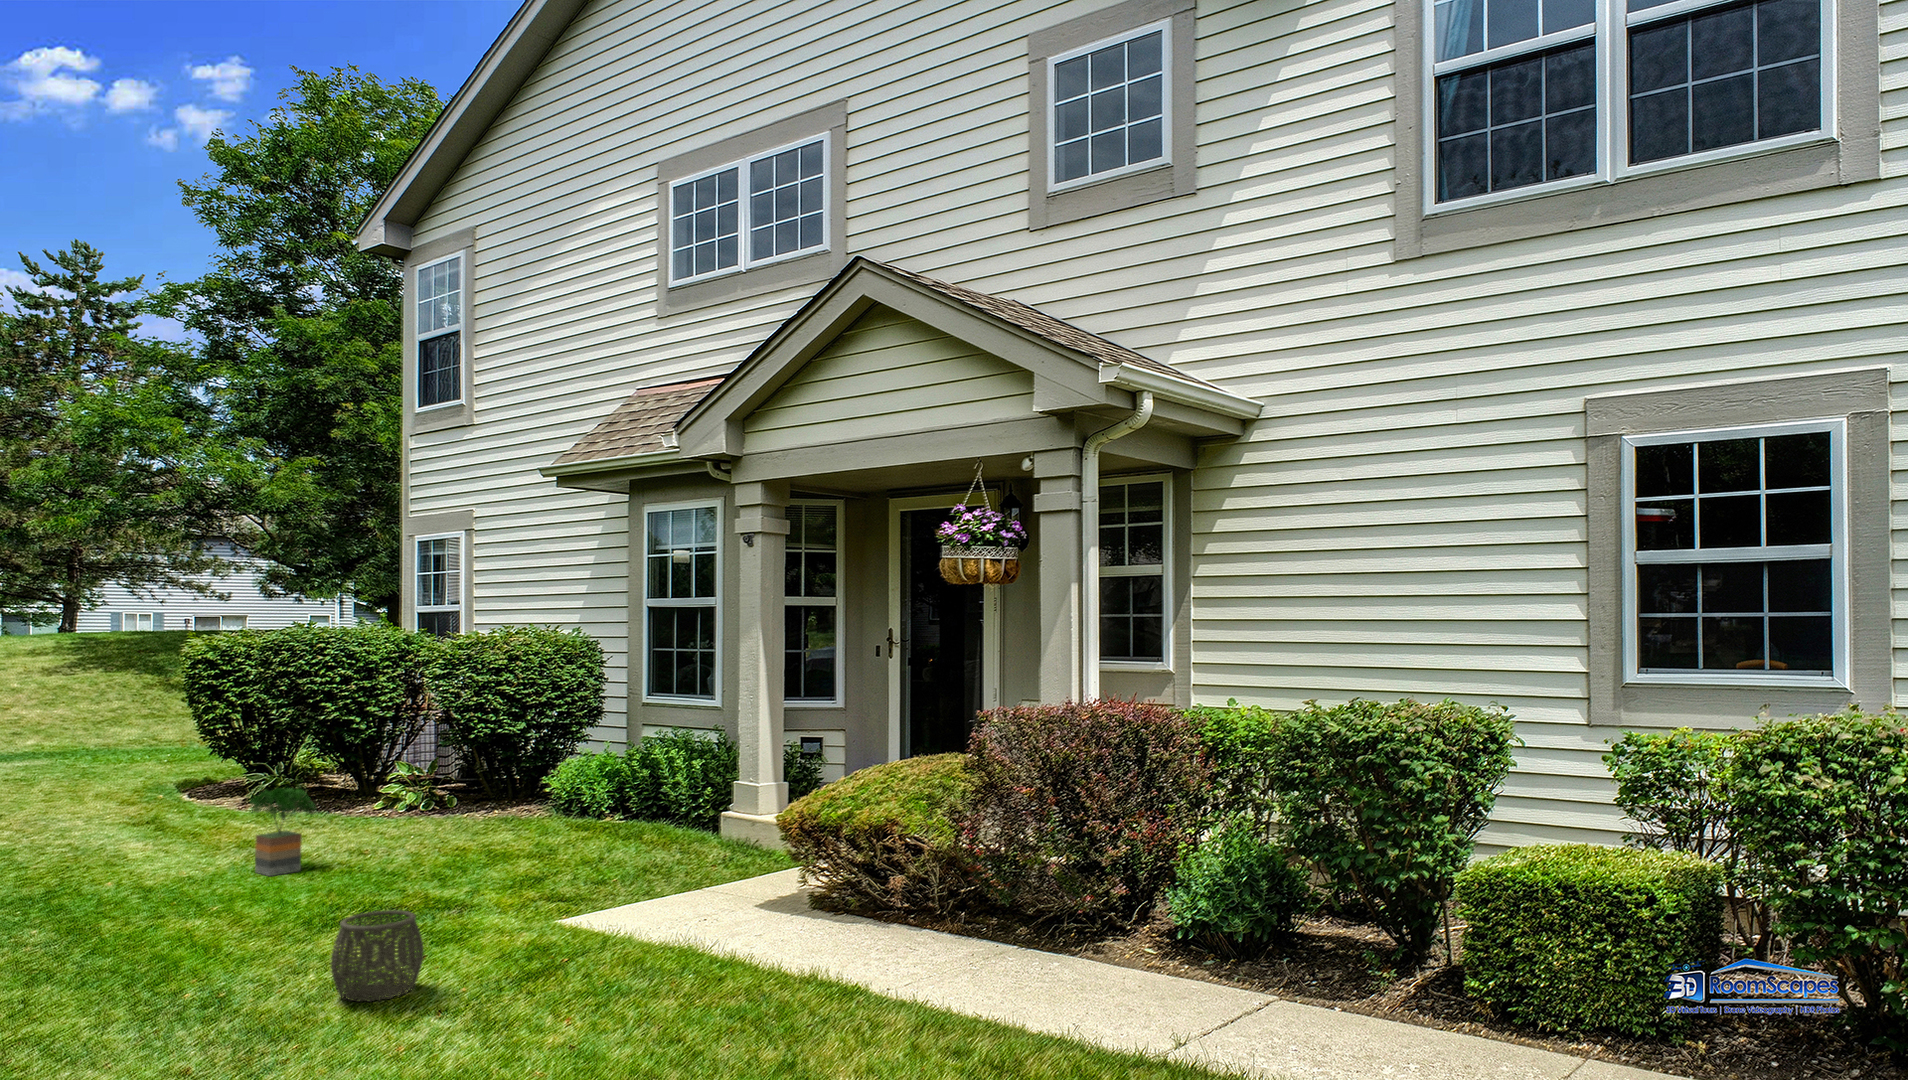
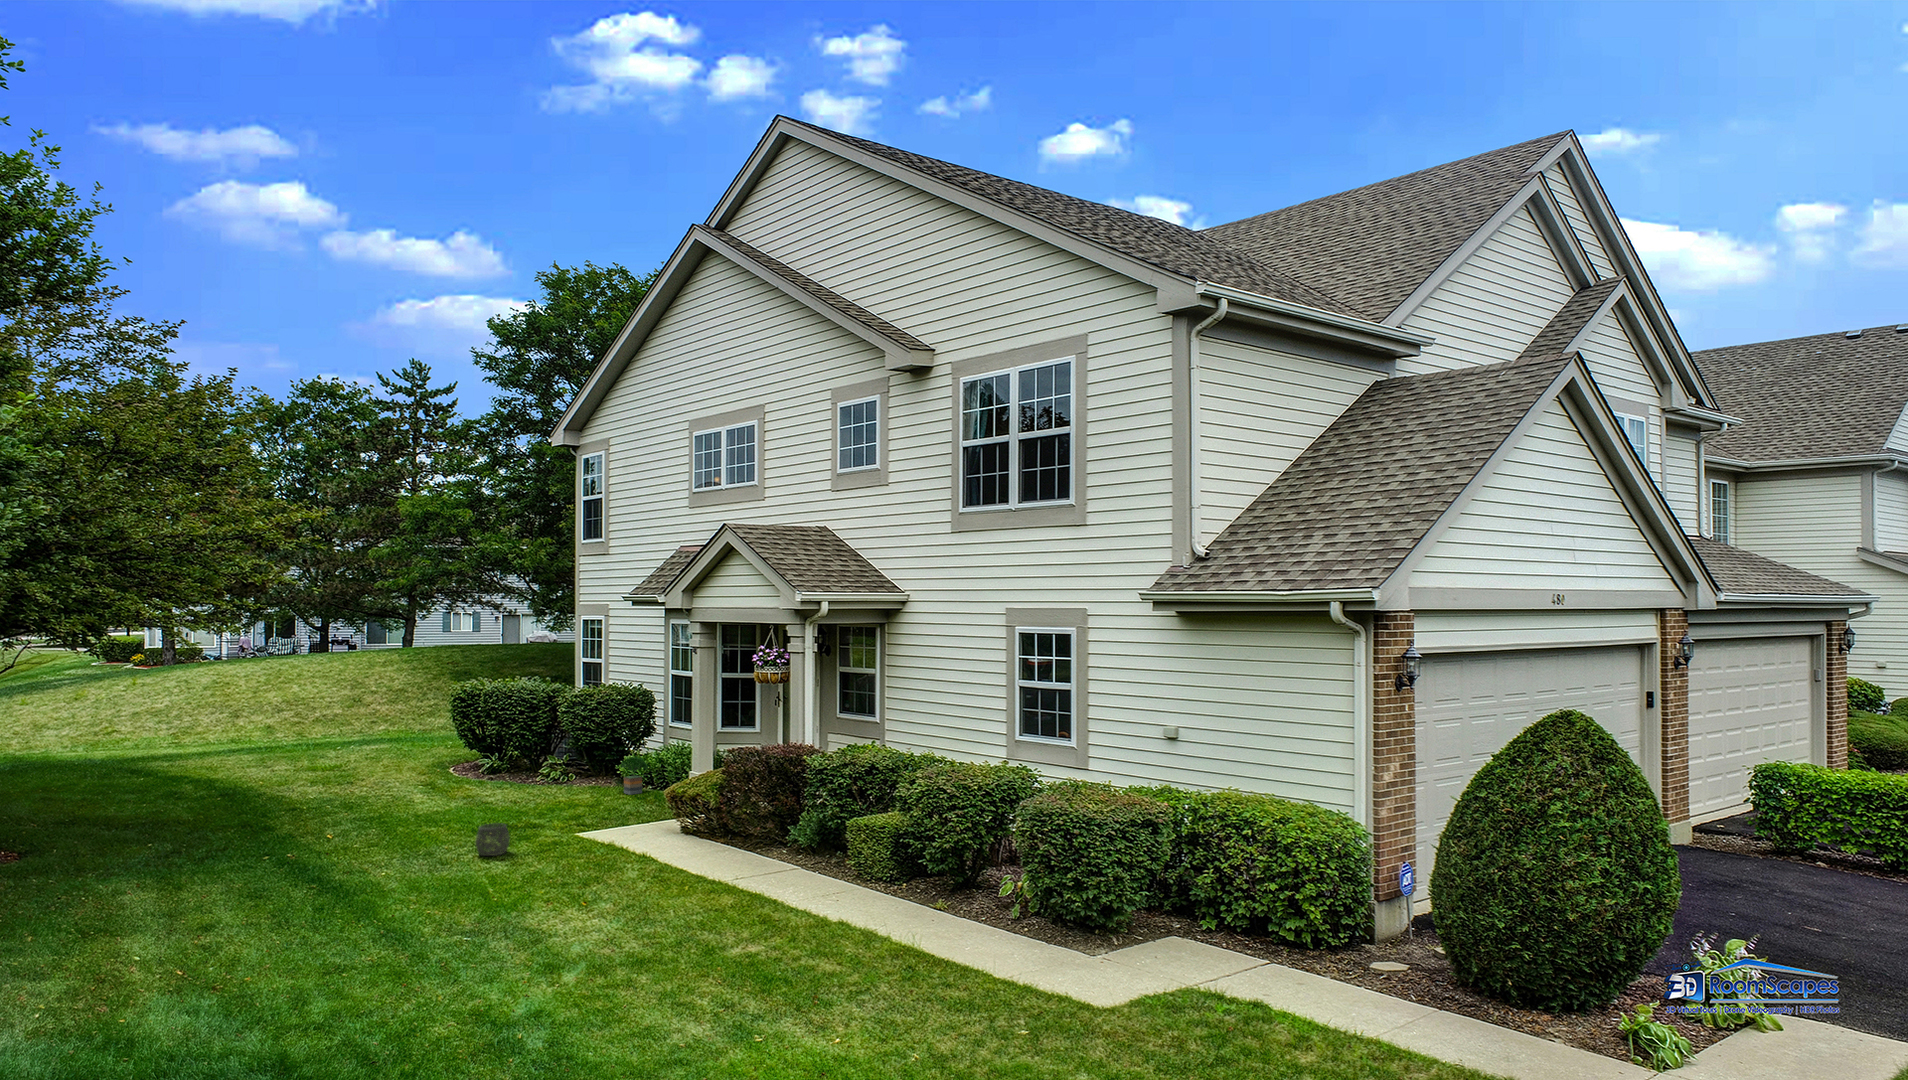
potted tree: present [251,788,316,876] -> present [622,757,648,795]

